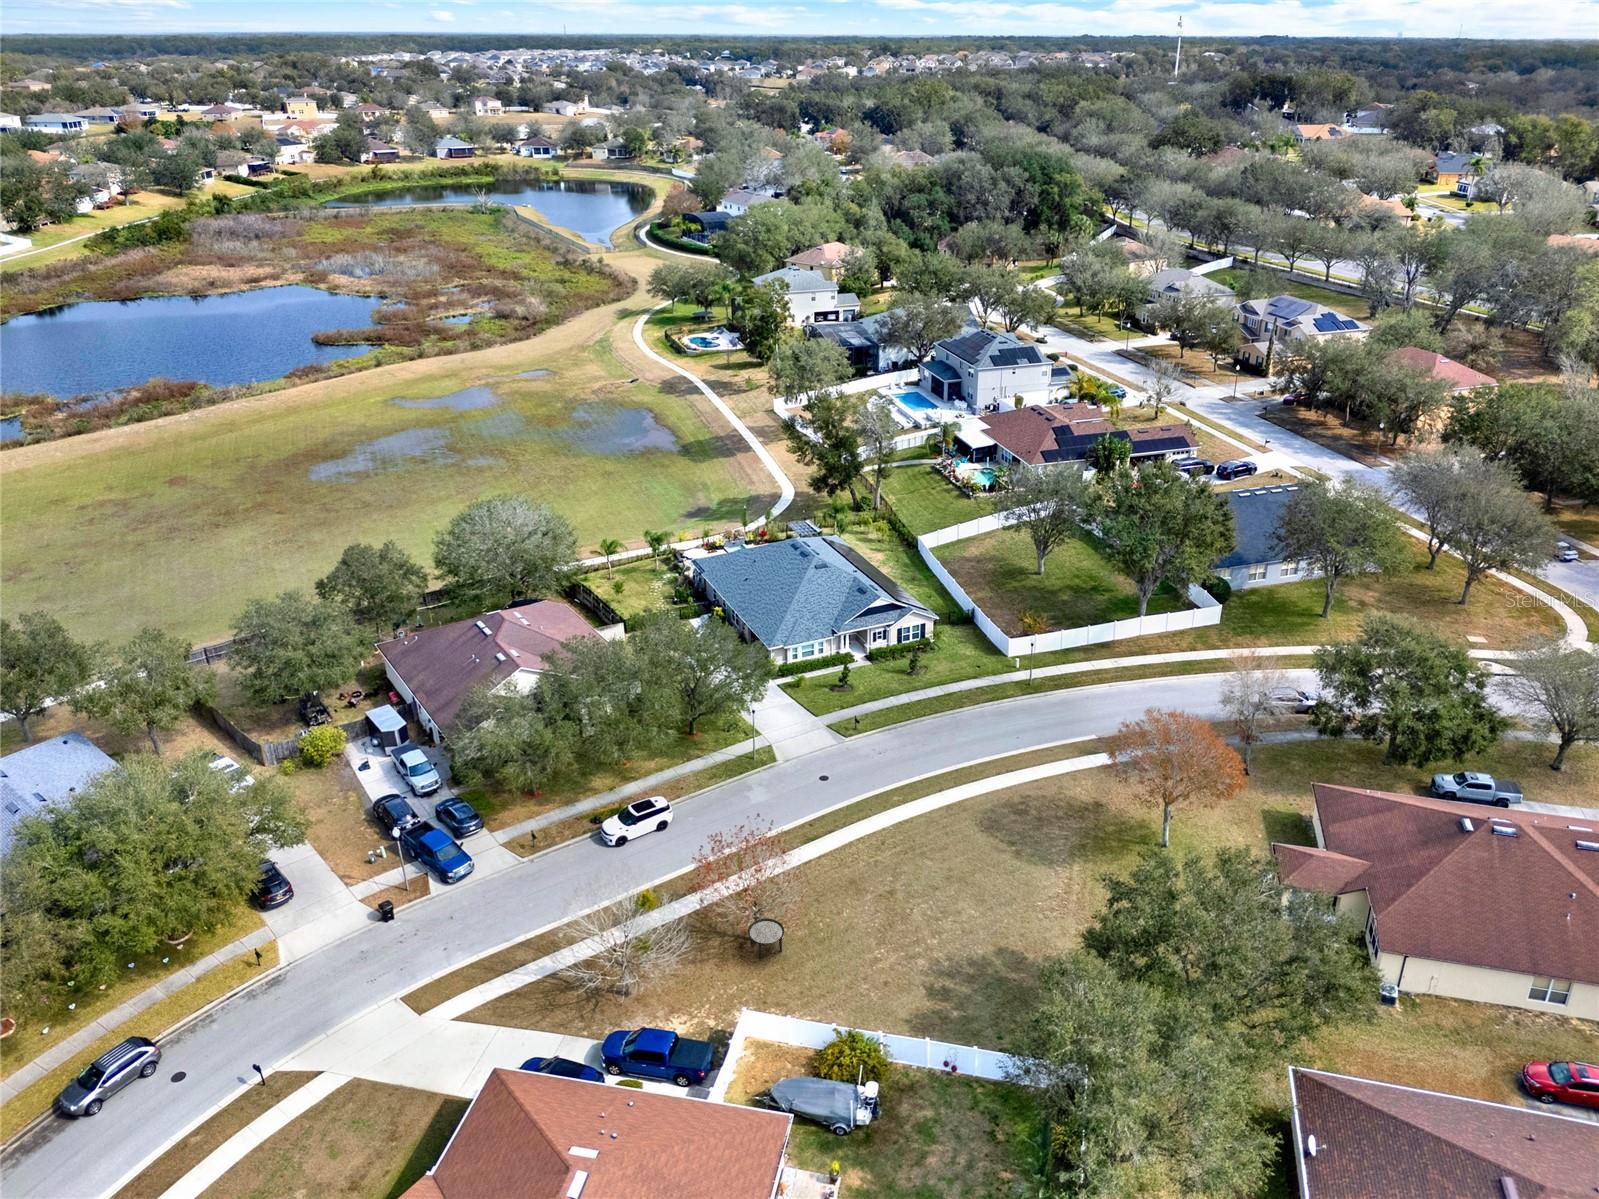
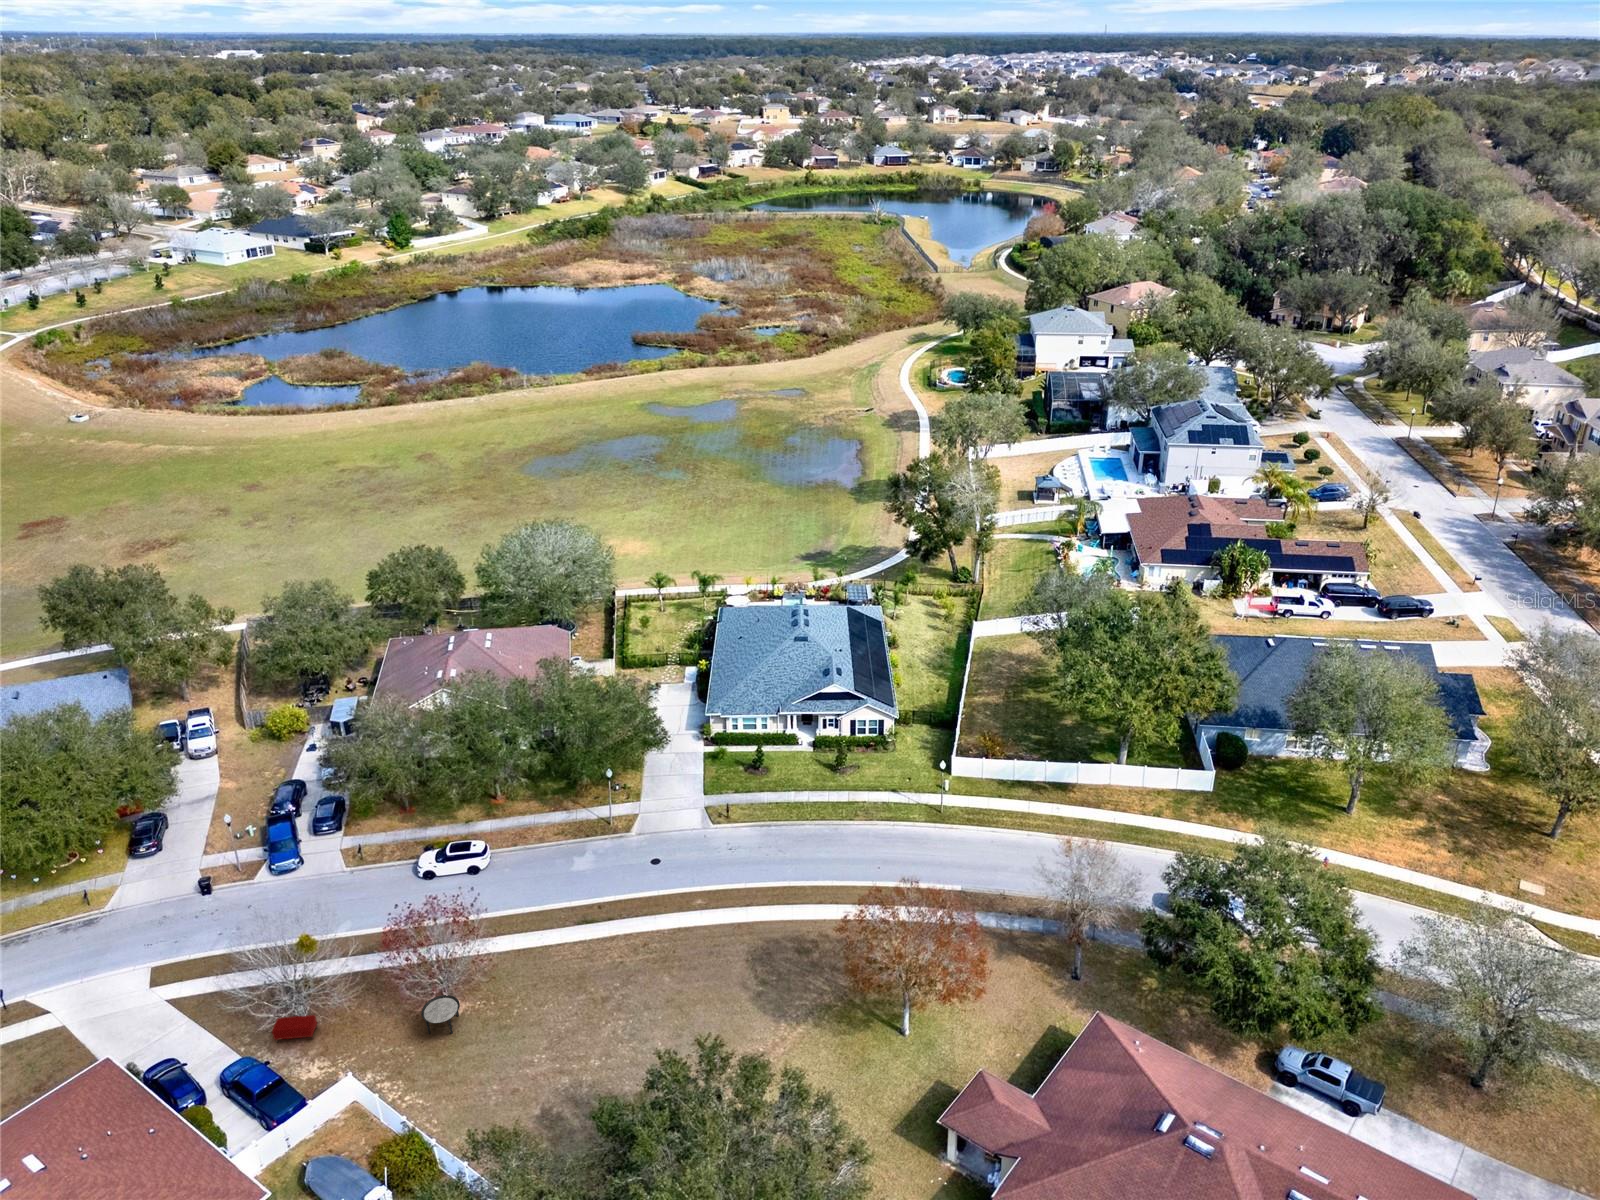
bench: none [610,973,654,1010] -> present [272,1015,317,1042]

